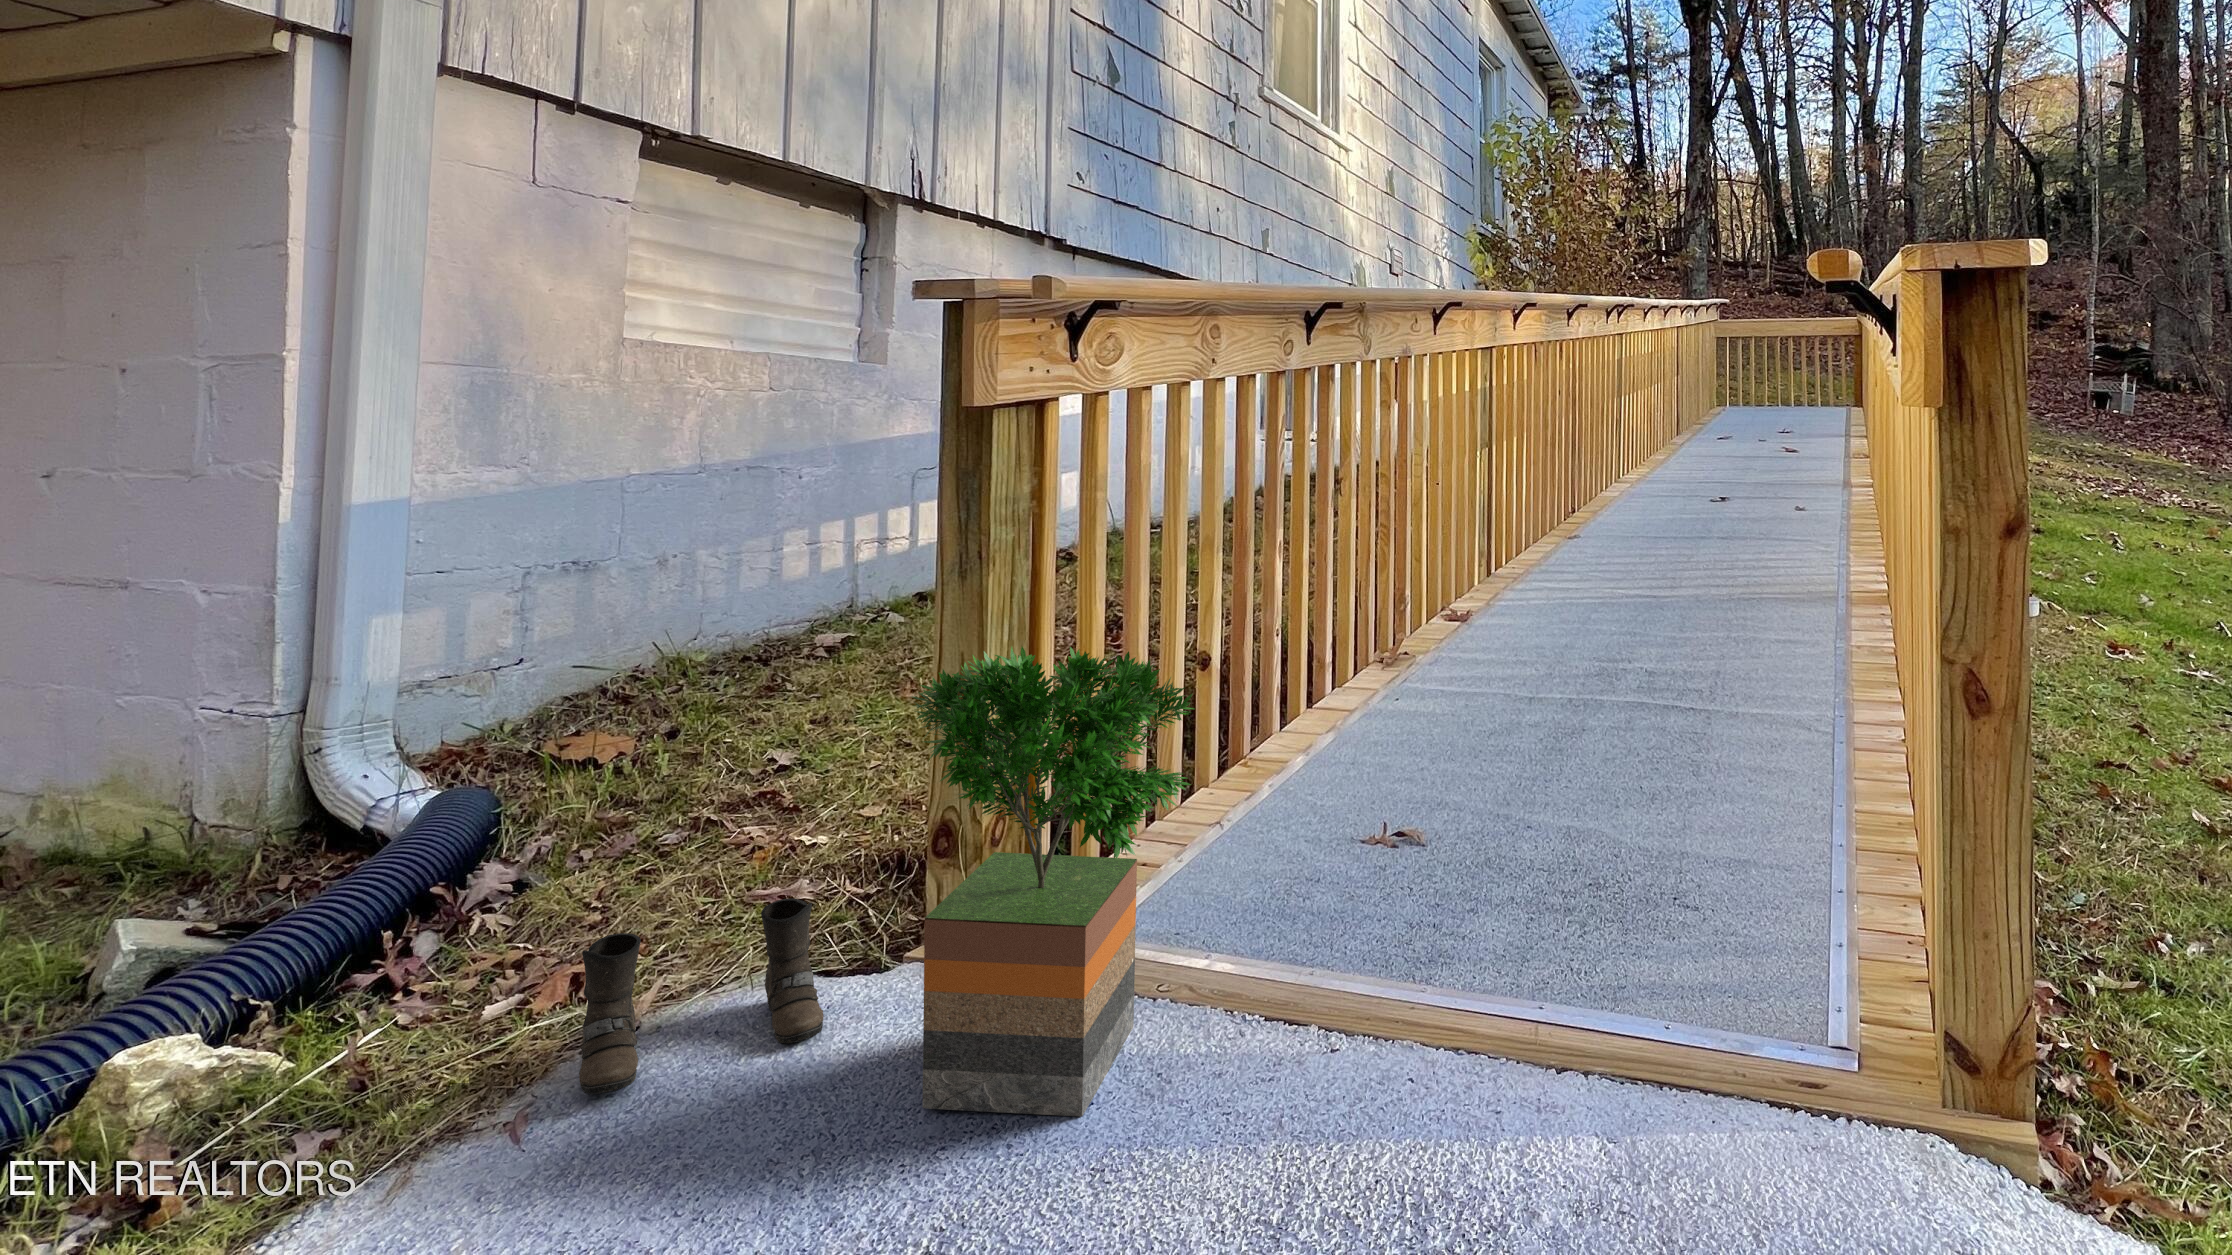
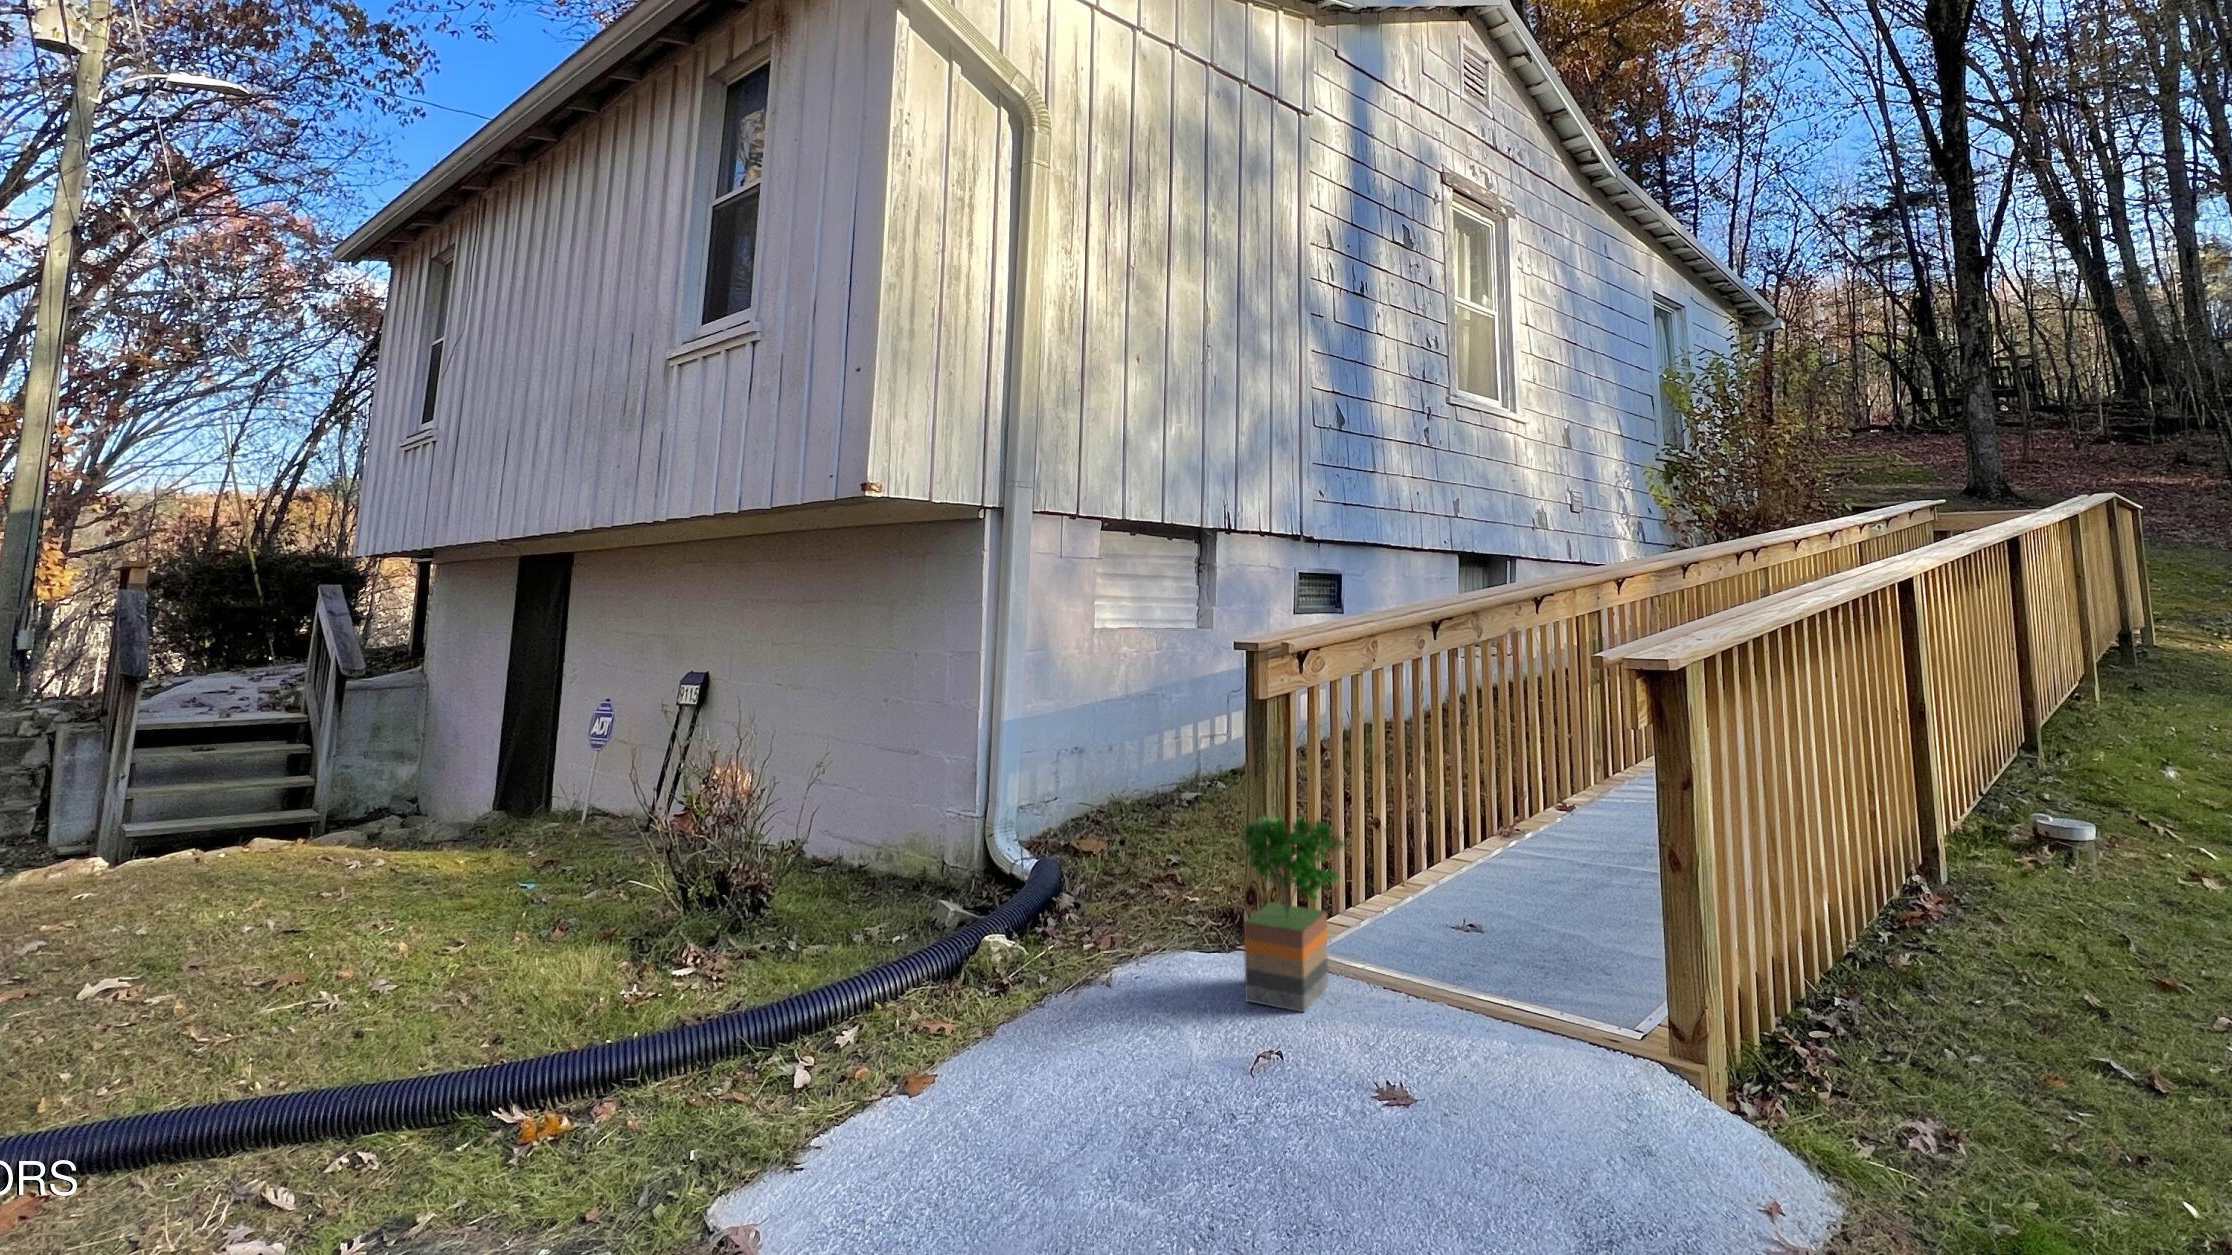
boots: present [579,898,824,1094] -> none [1124,916,1207,980]

